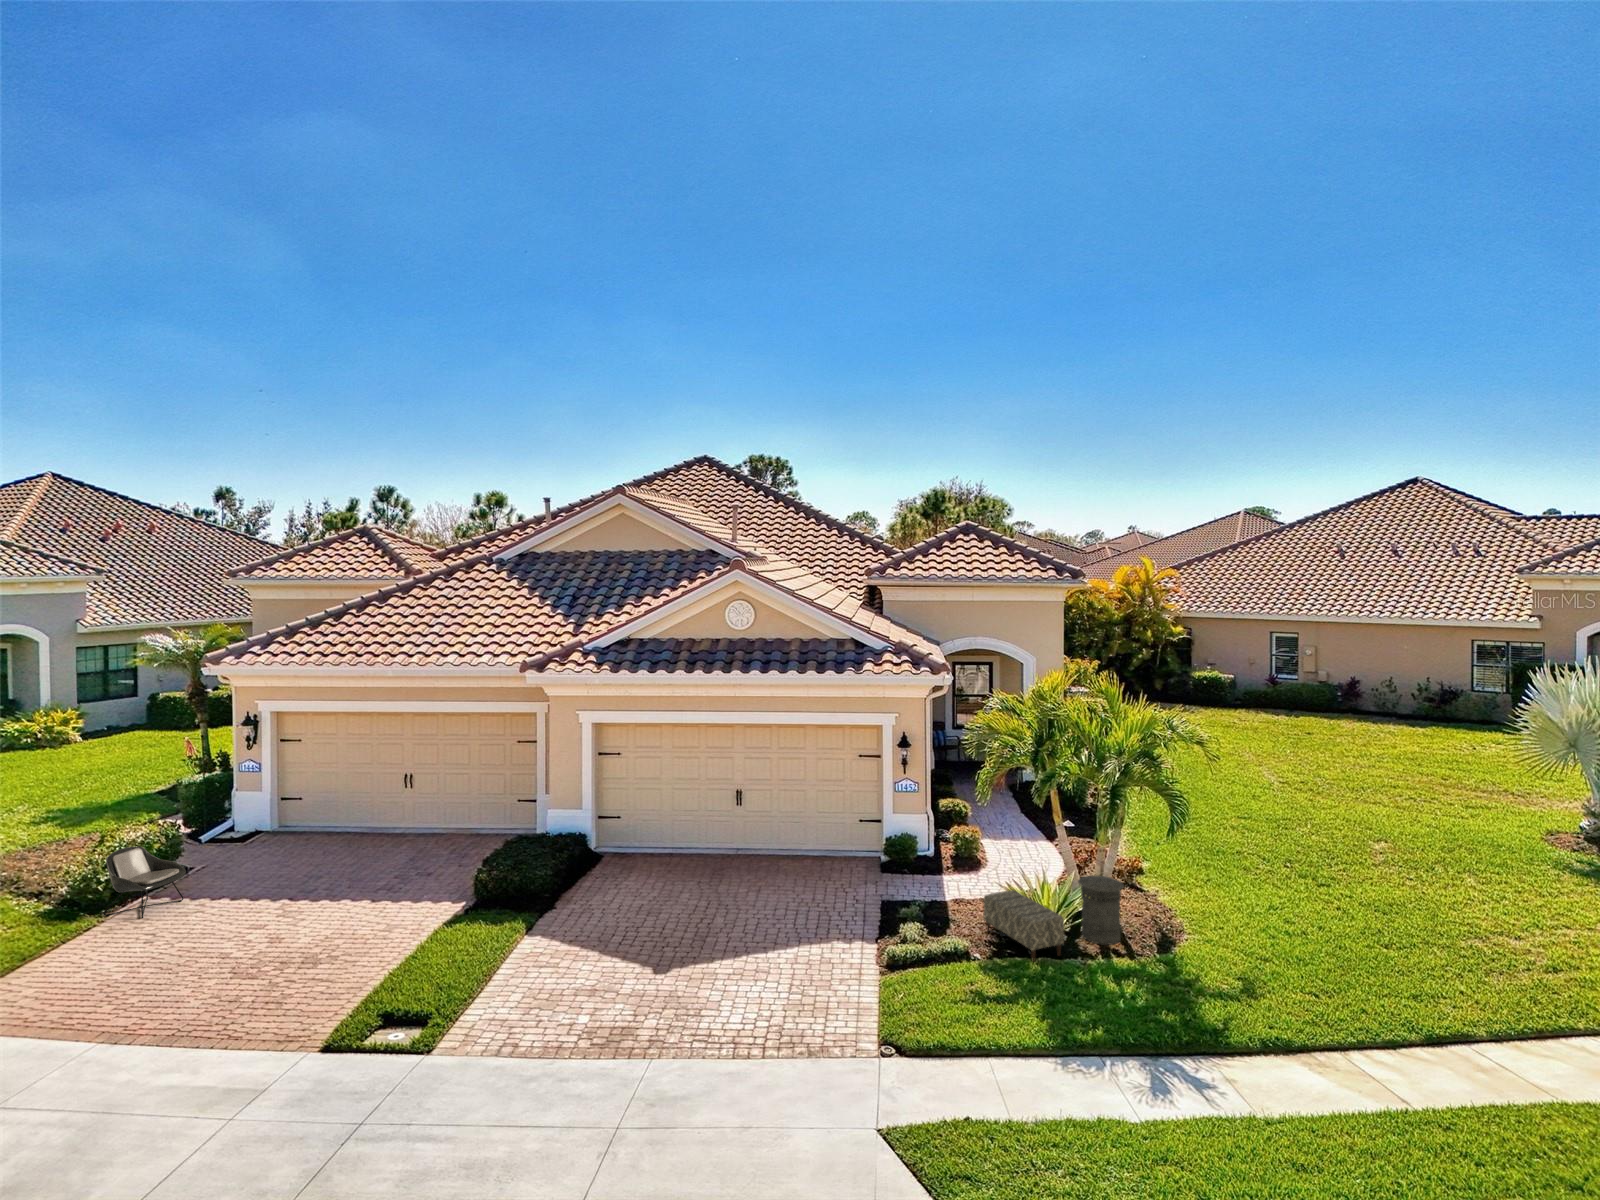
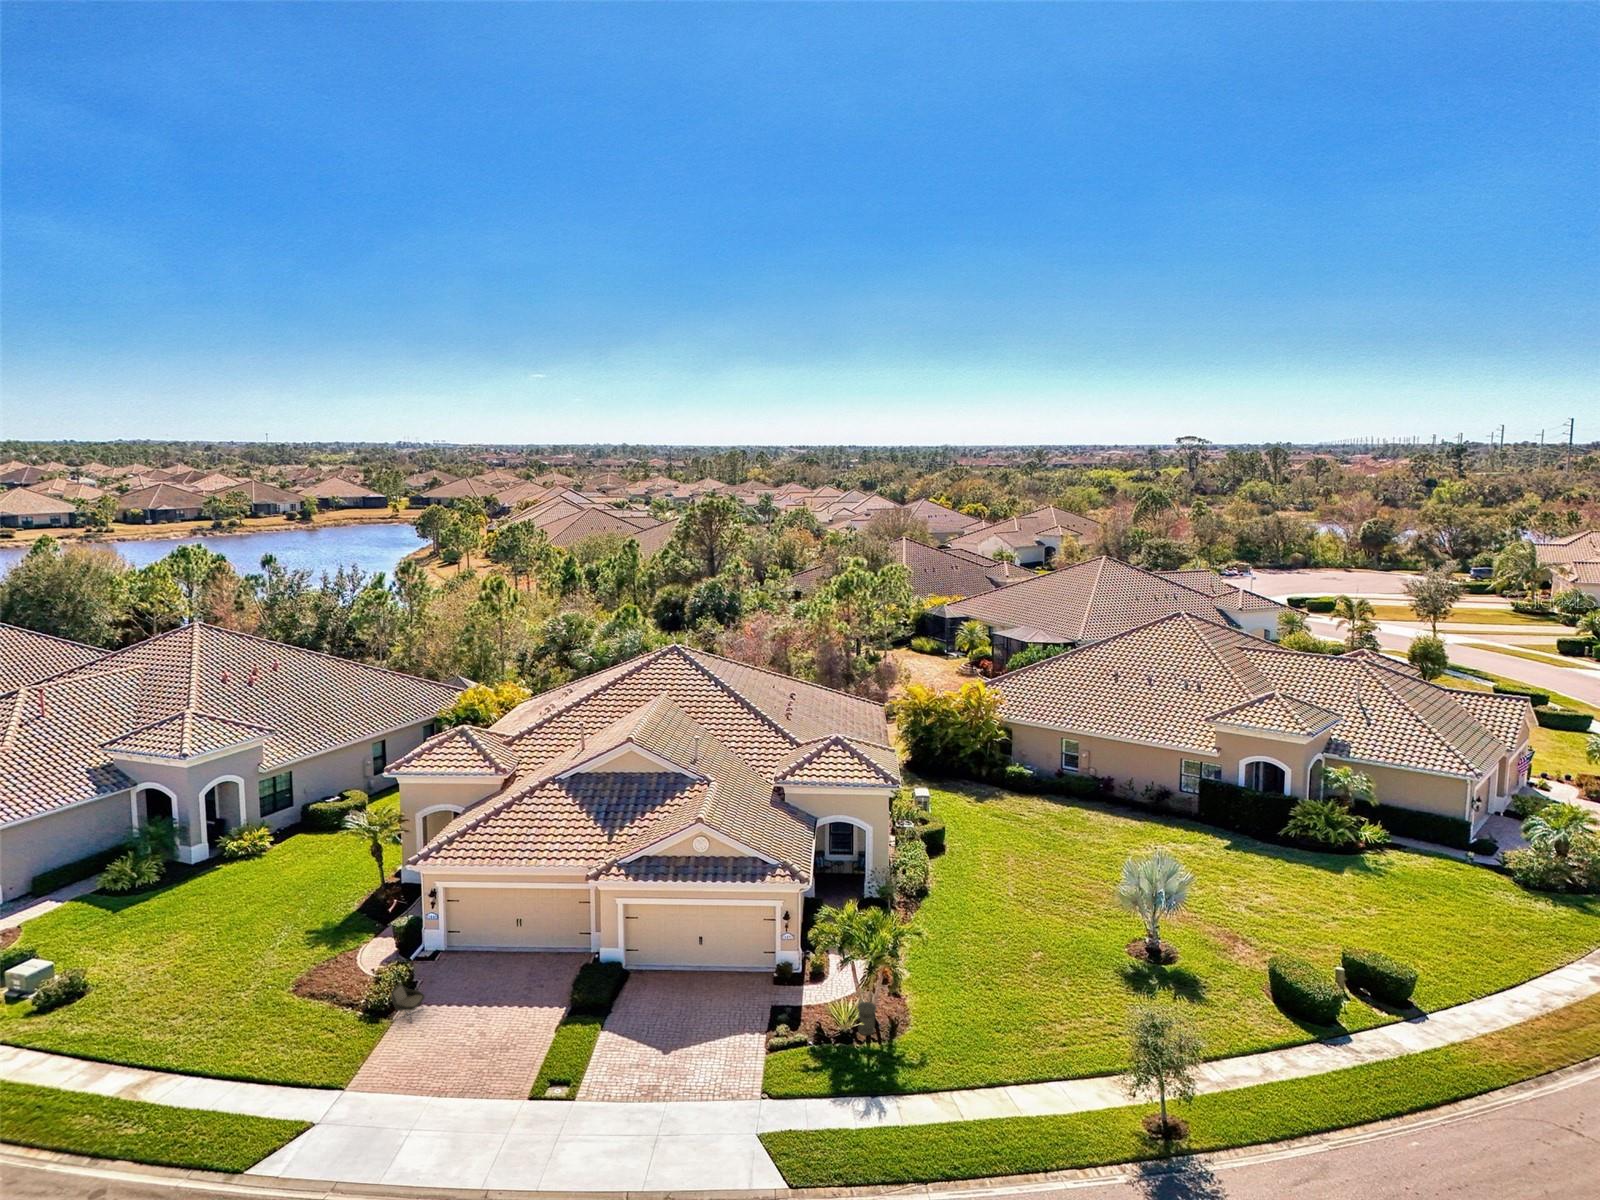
bench: present [983,890,1064,962] -> none [815,1008,847,1047]

